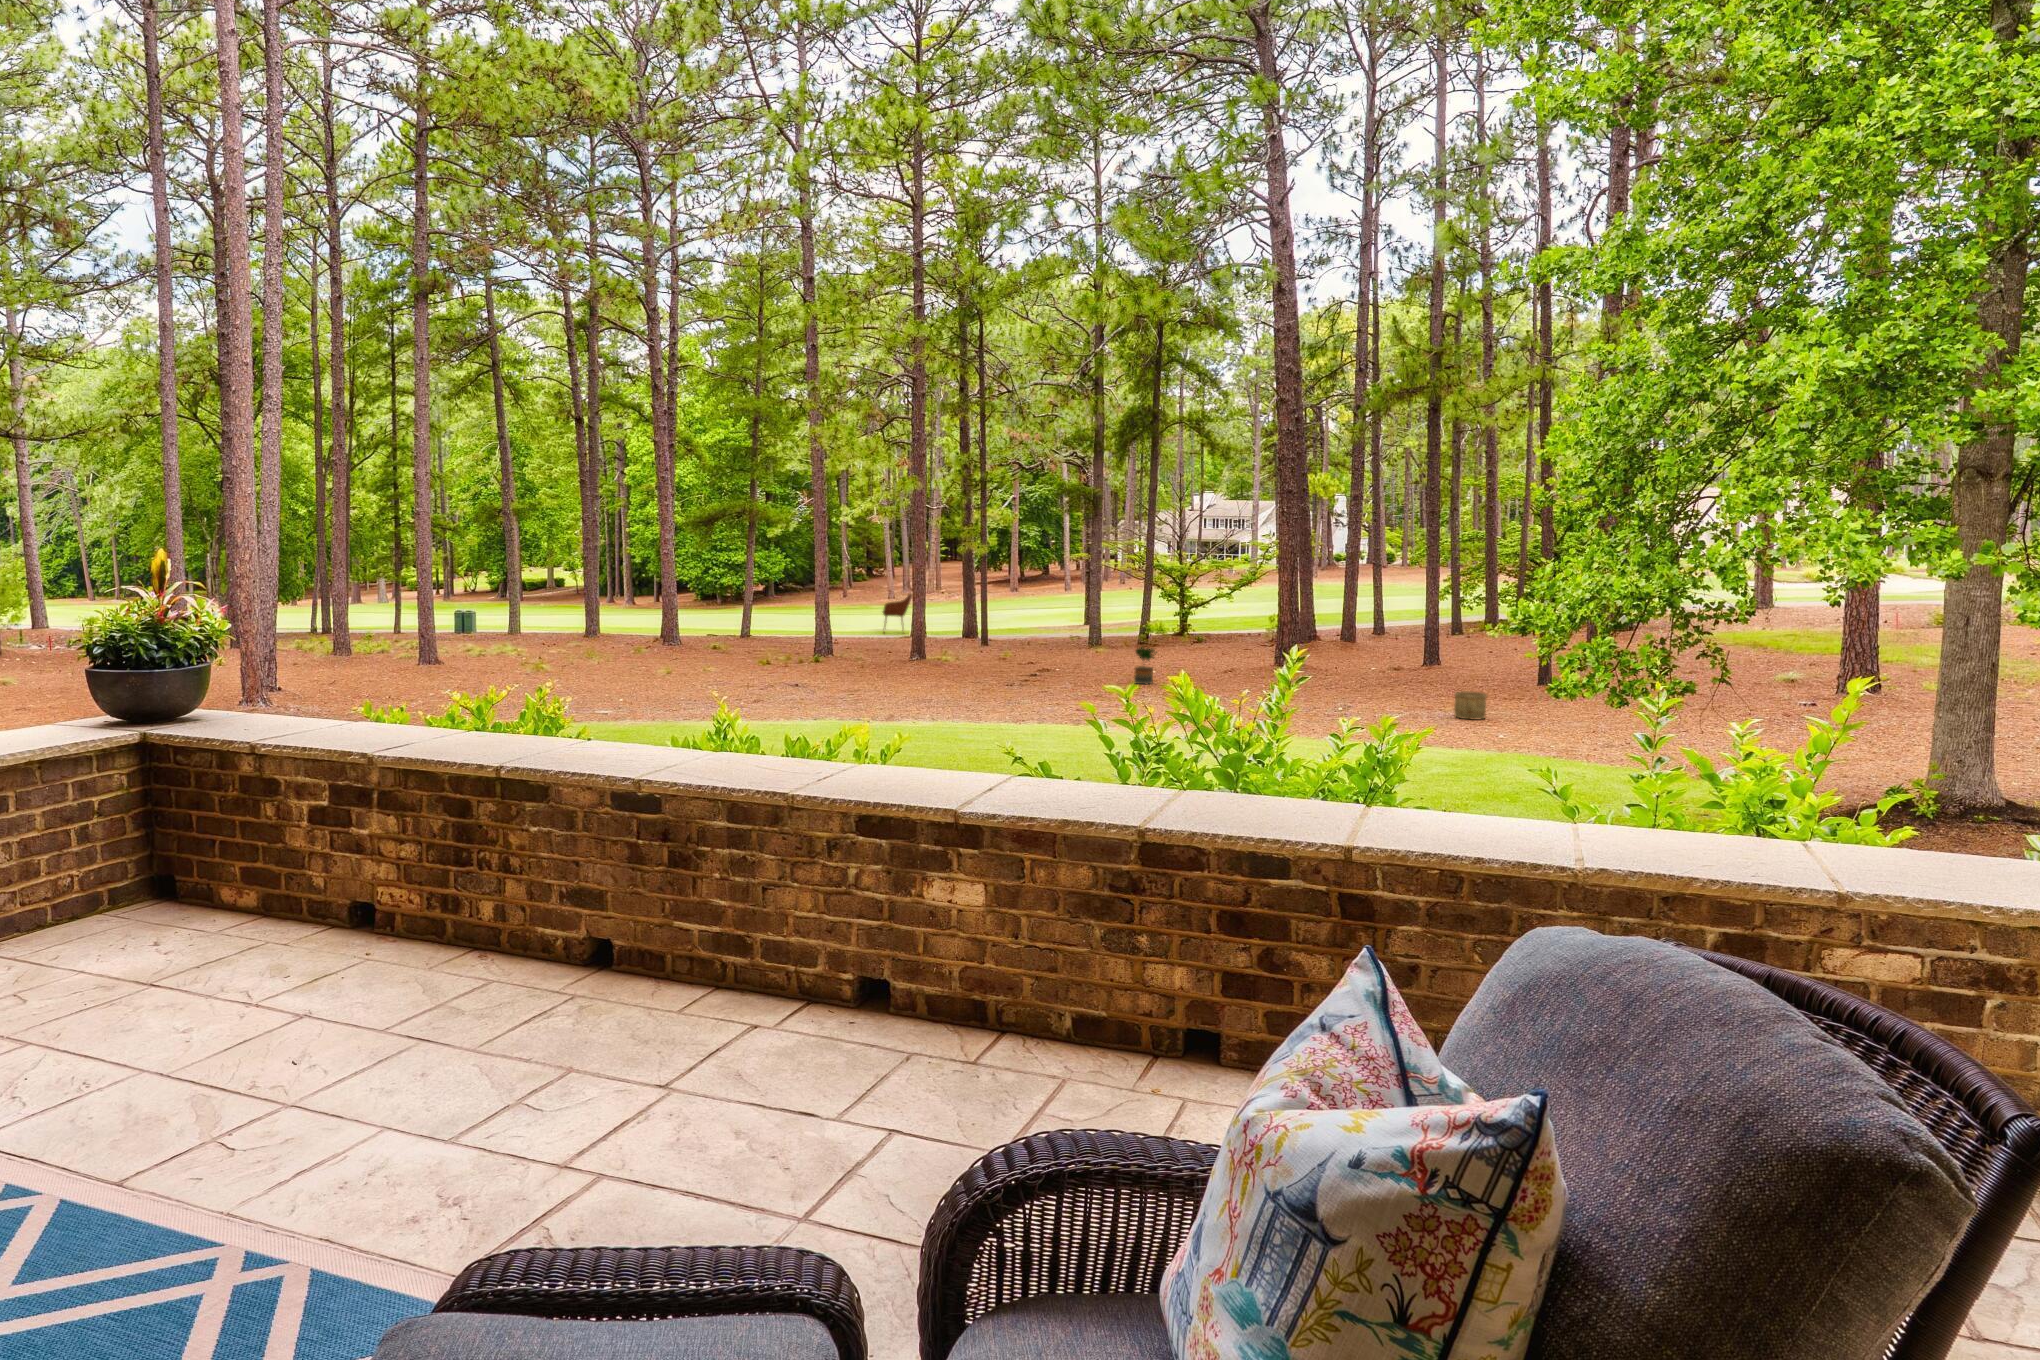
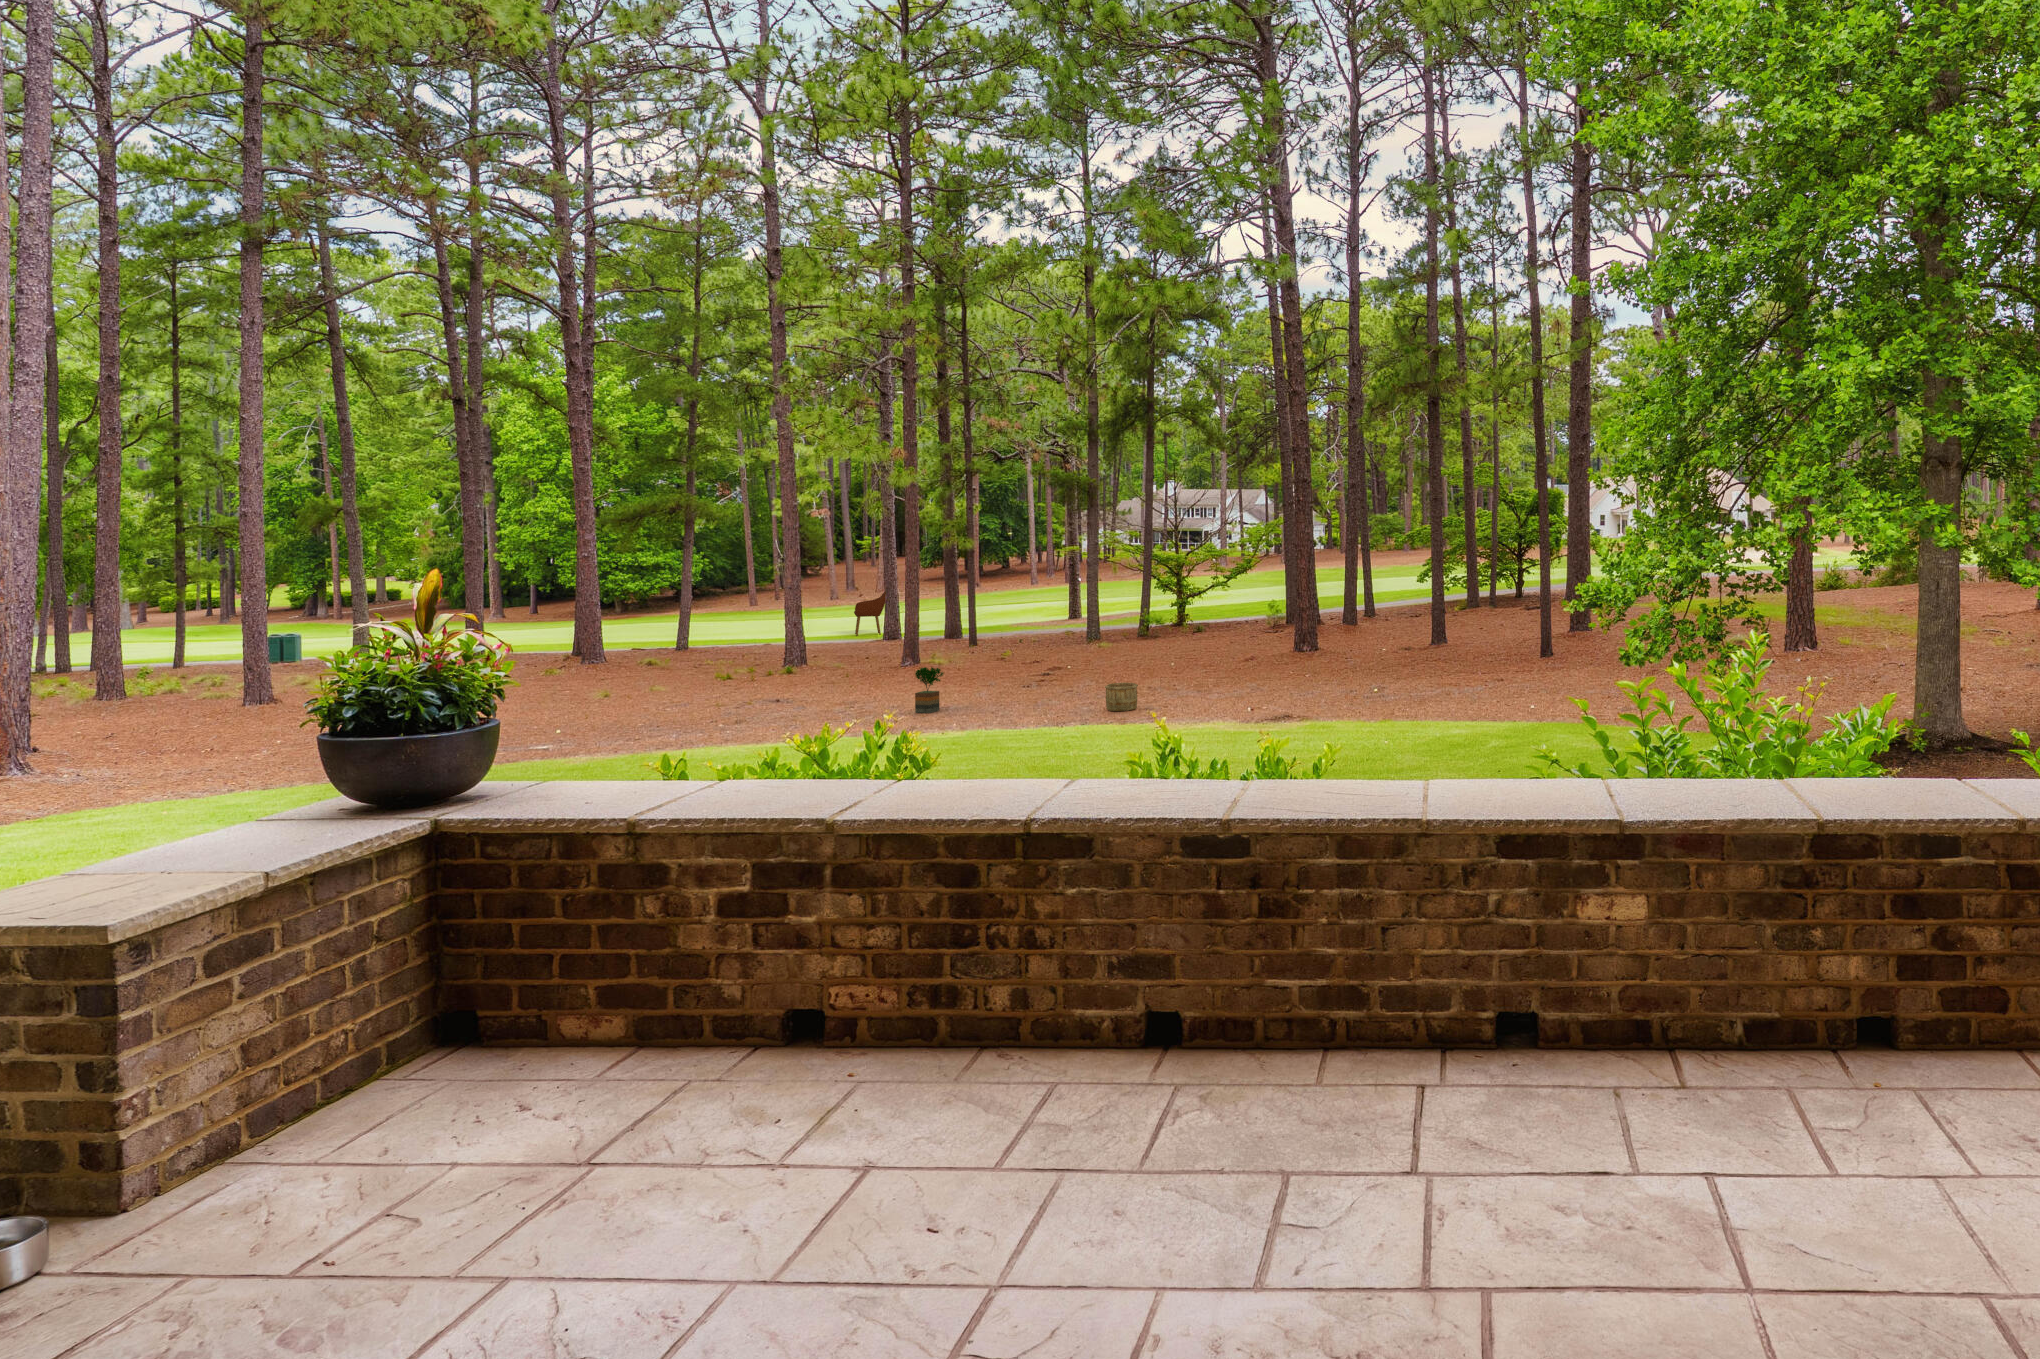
potted tree: present [1134,647,1157,684] -> present [915,667,944,713]
wooden bucket: present [1454,691,1487,719] -> present [1105,683,1138,711]

